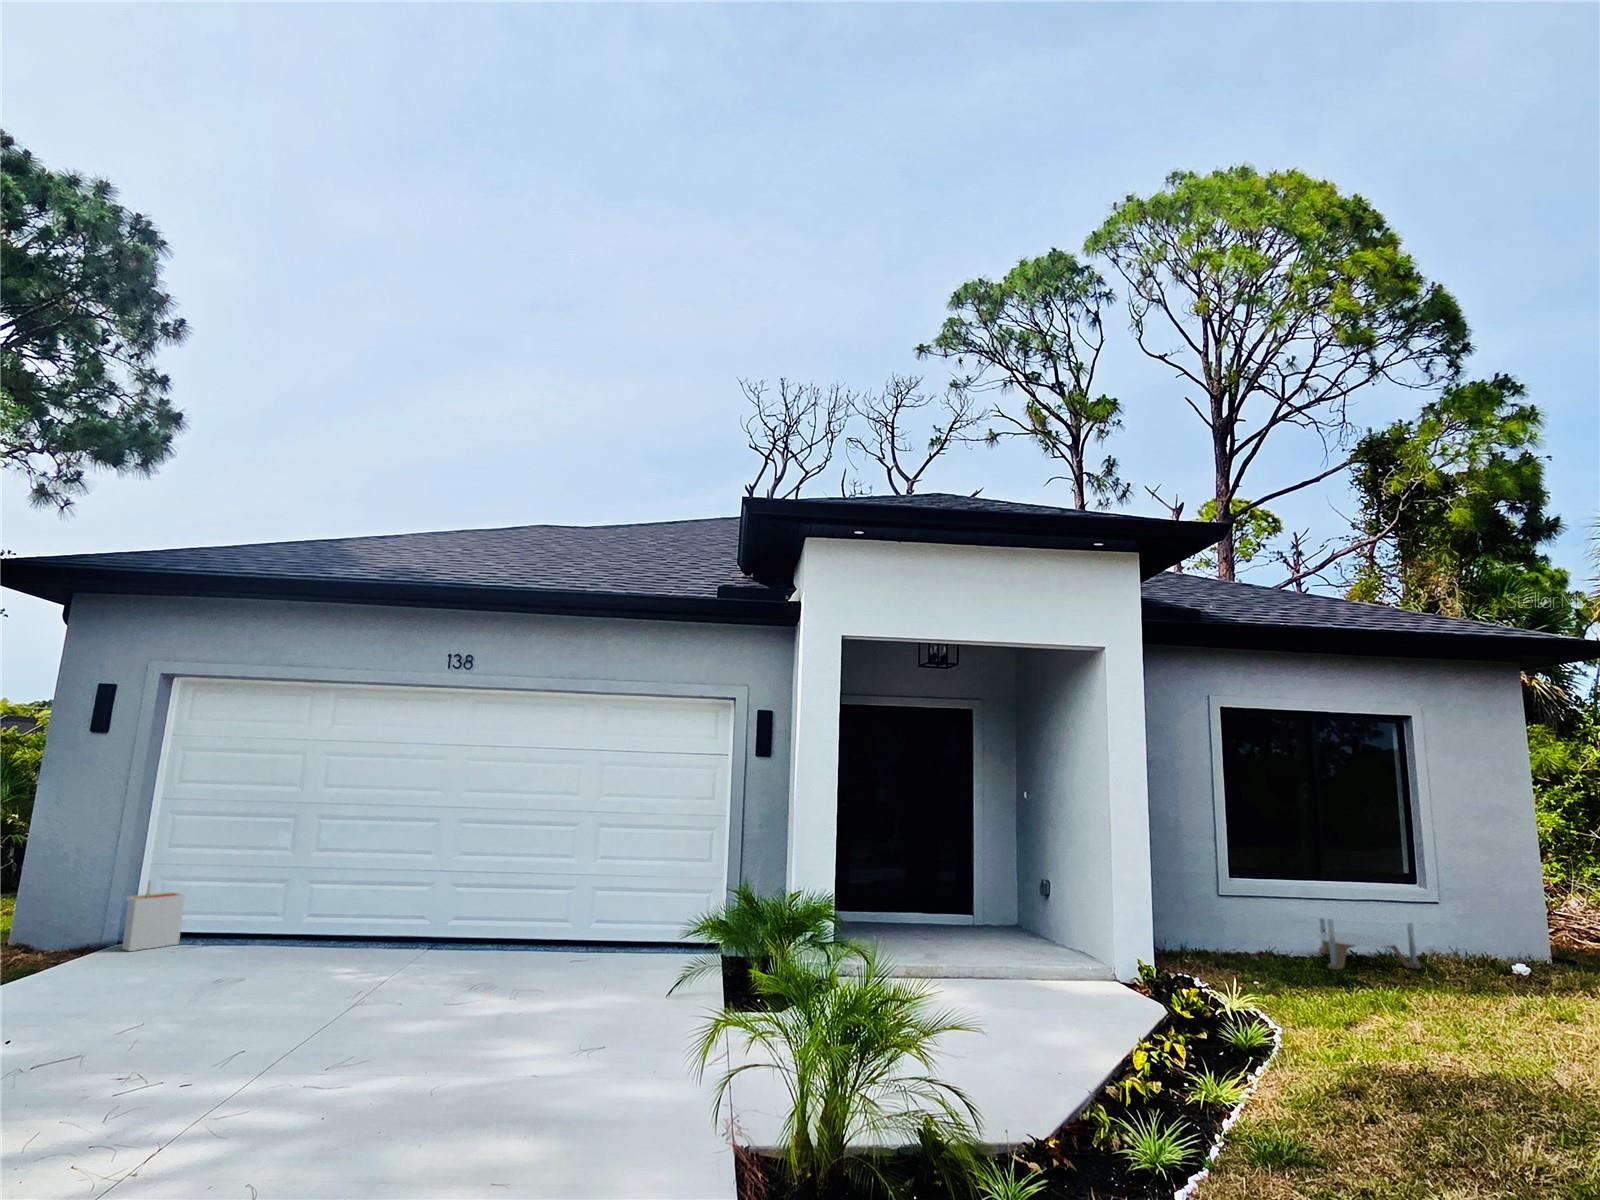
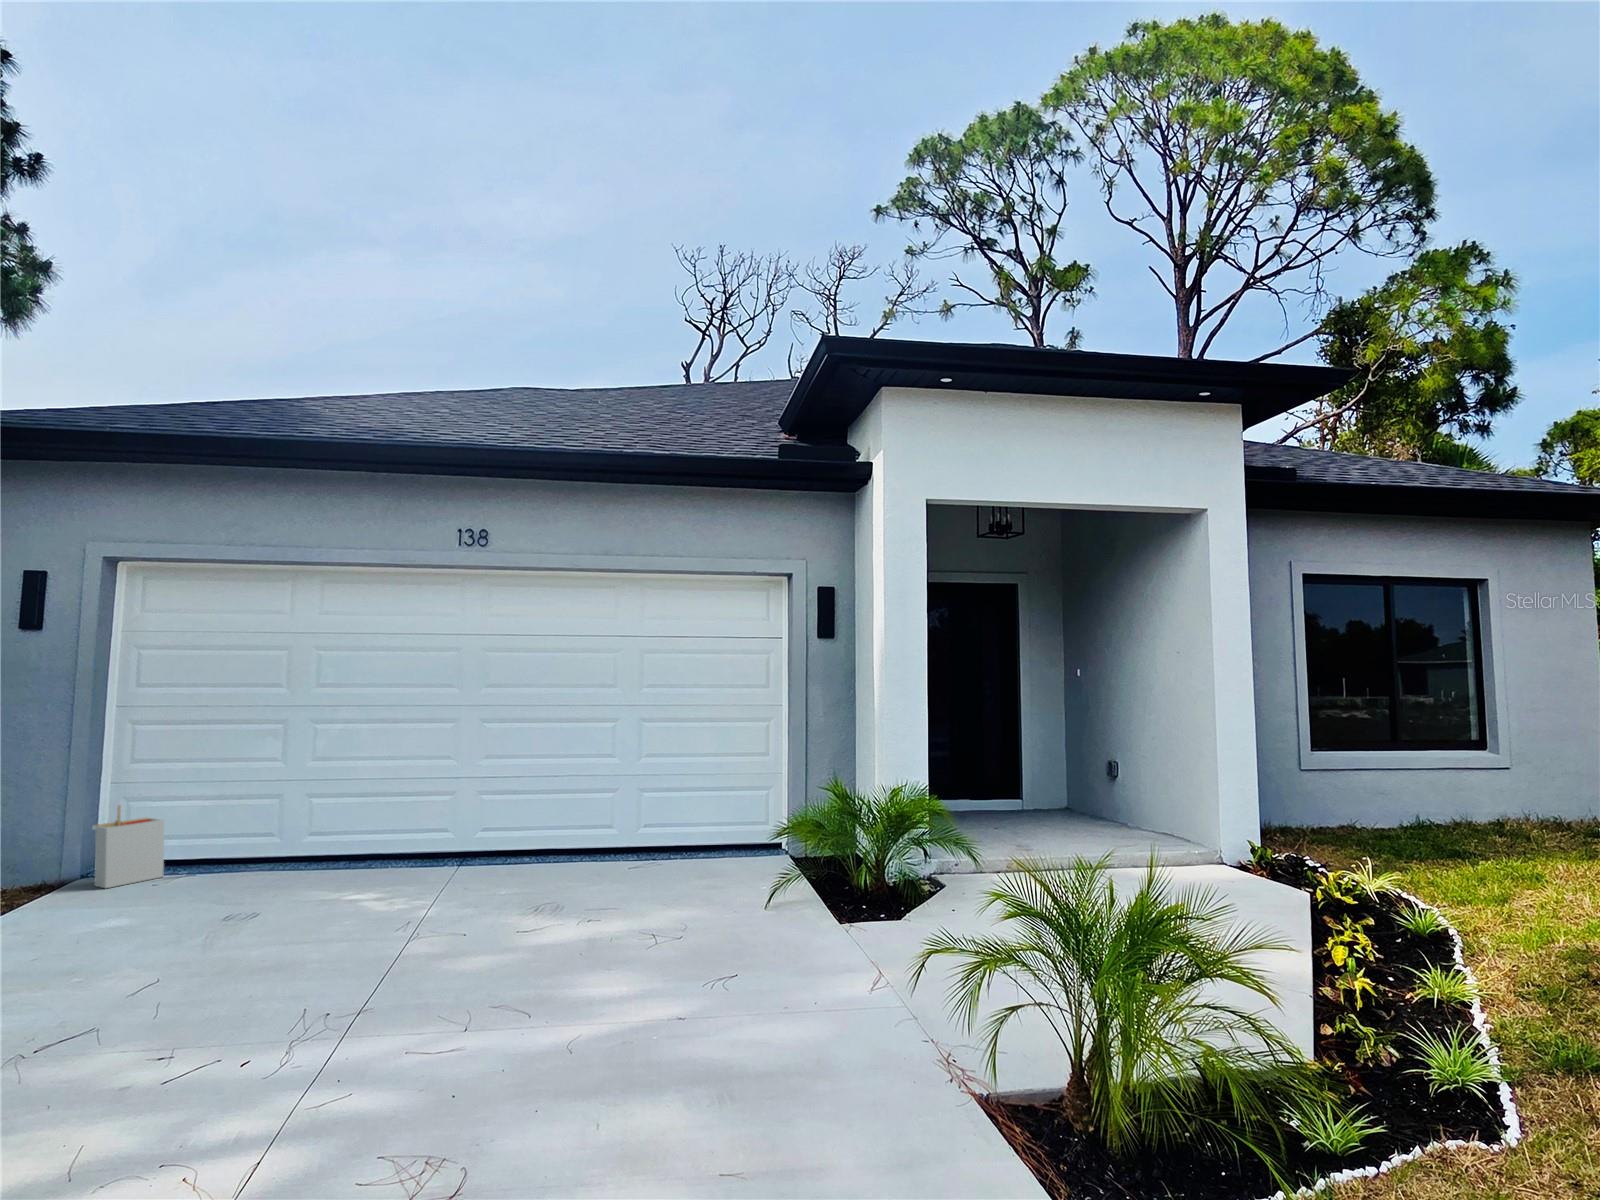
round table: present [1287,903,1423,969] -> none [1362,766,1508,831]

